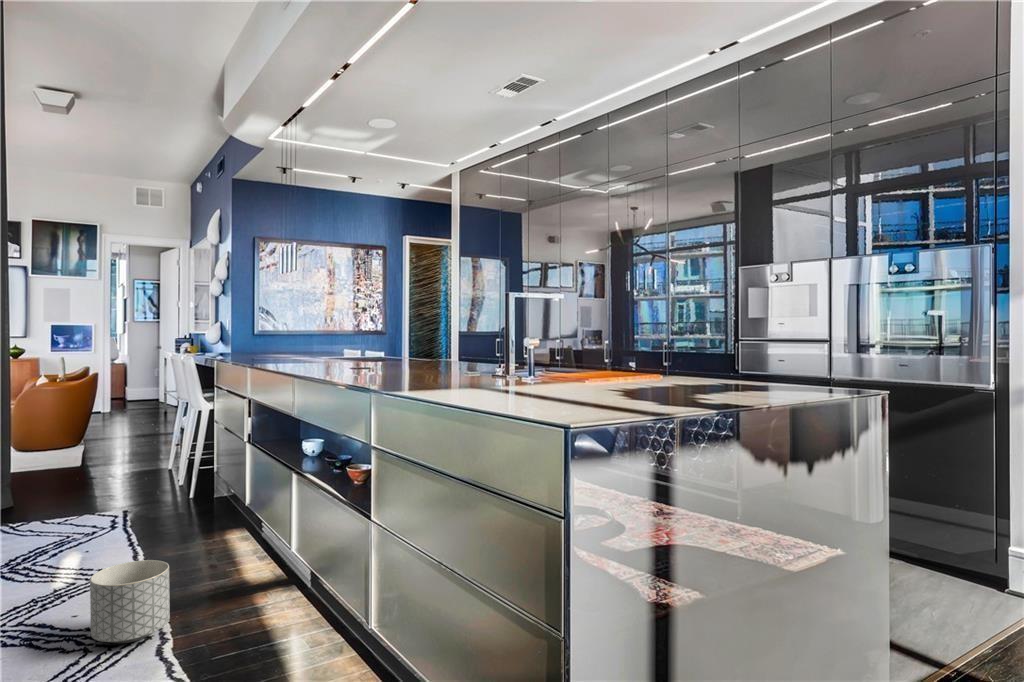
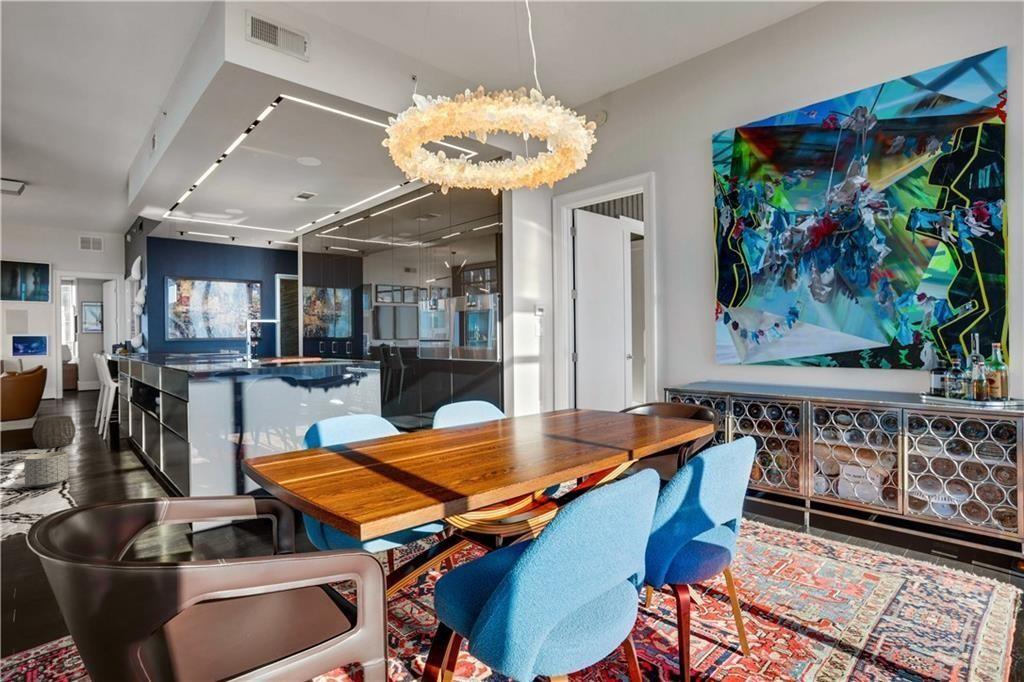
woven basket: none [88,458,153,514] -> present [33,416,76,448]

